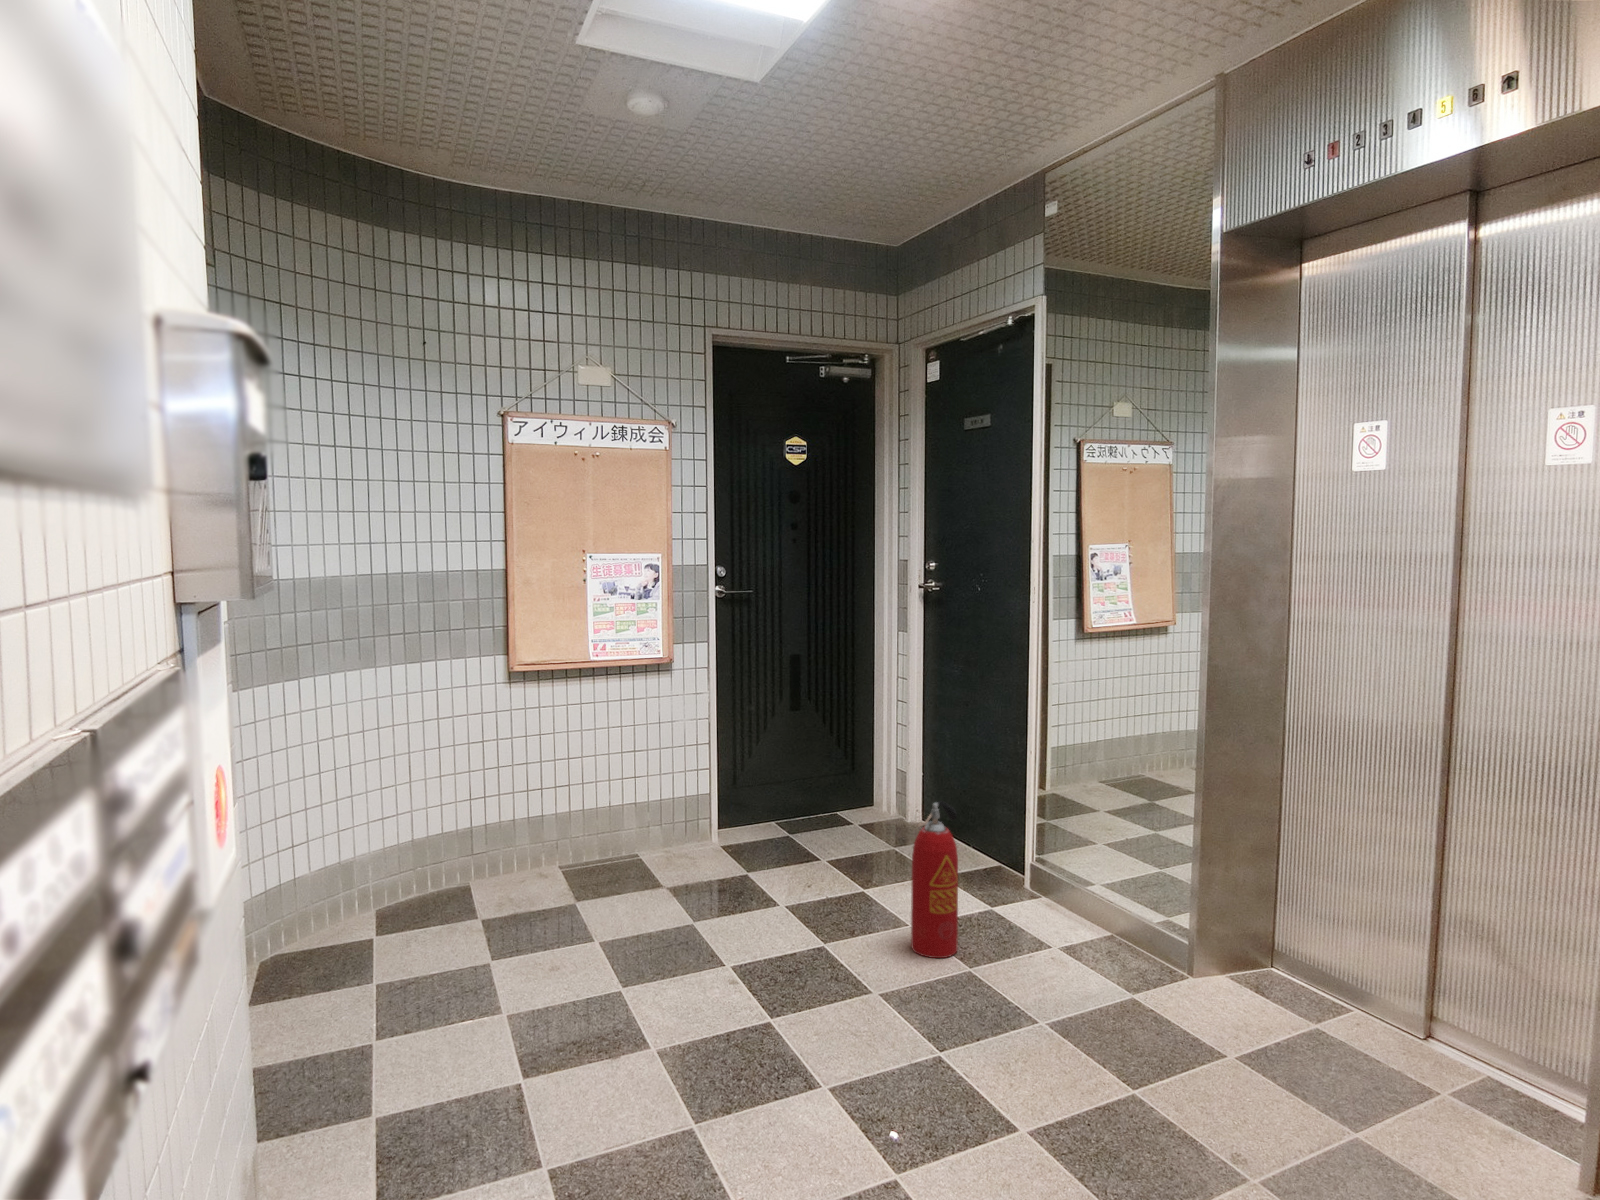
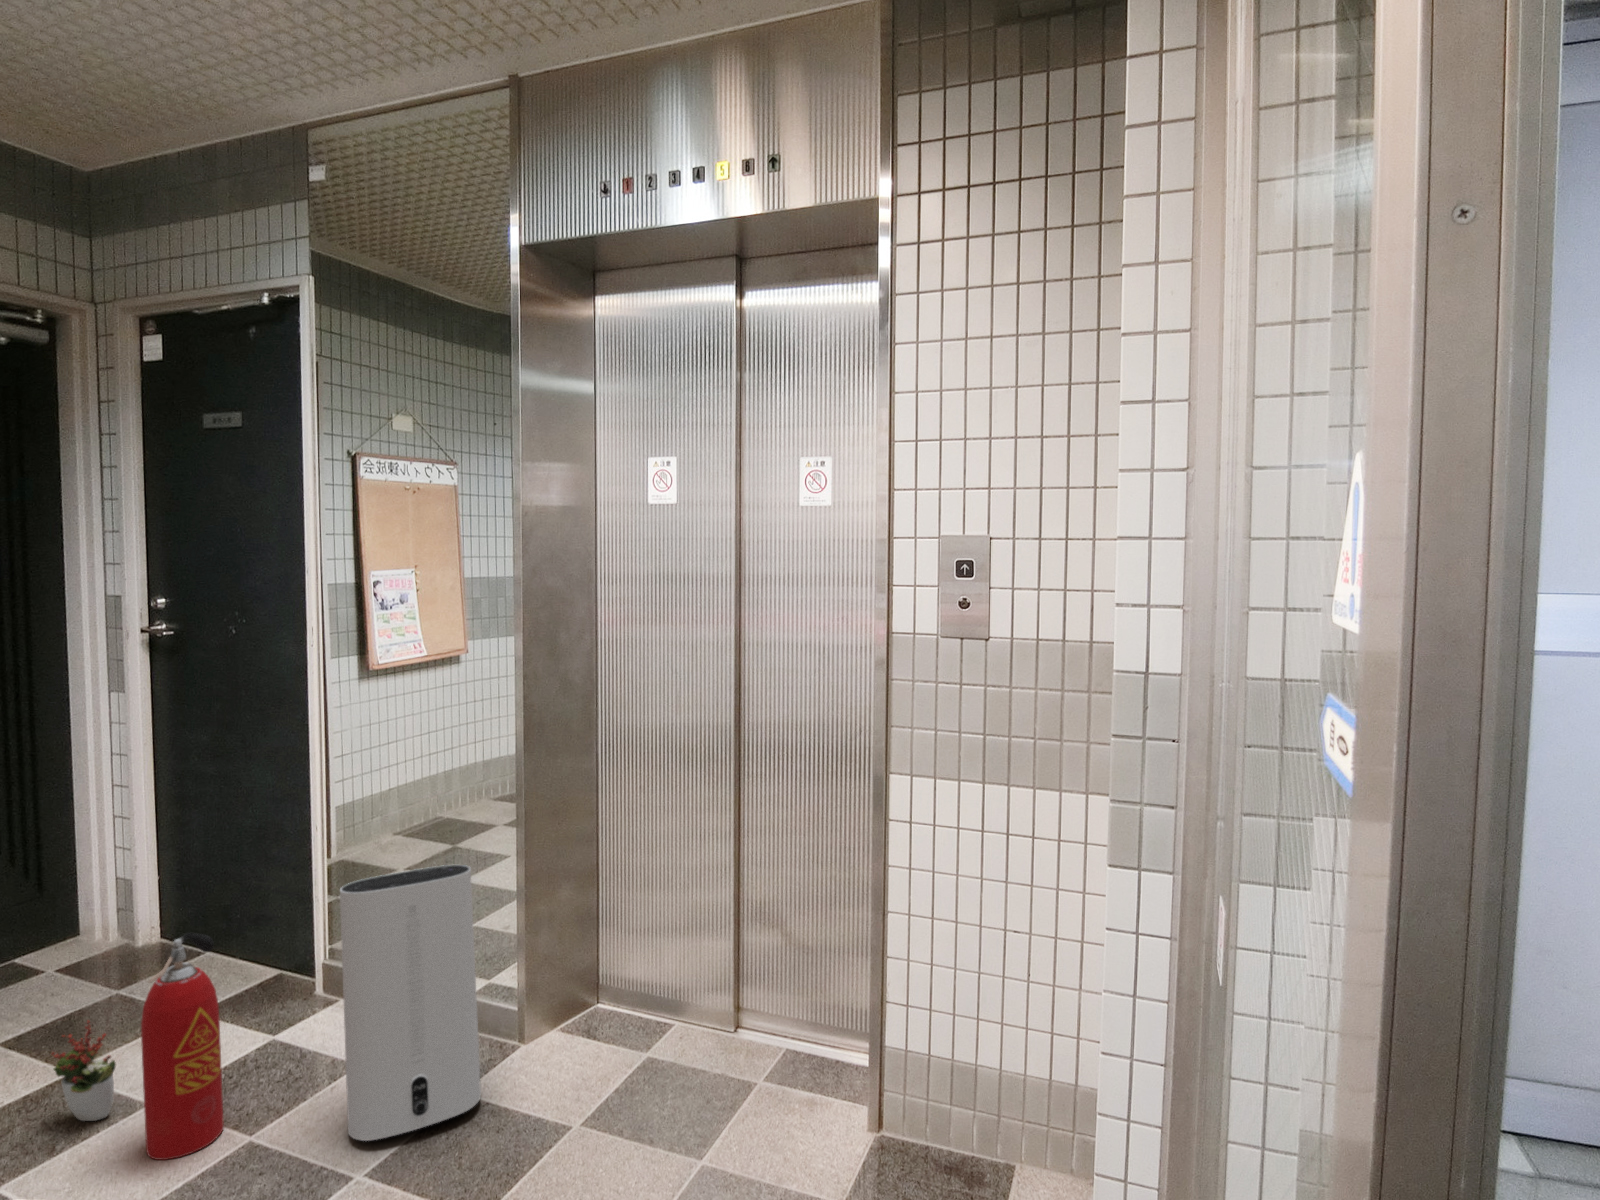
air purifier: none [1040,790,1148,1004] -> present [340,865,481,1141]
decorative plant: none [862,849,896,919] -> present [51,1021,116,1121]

